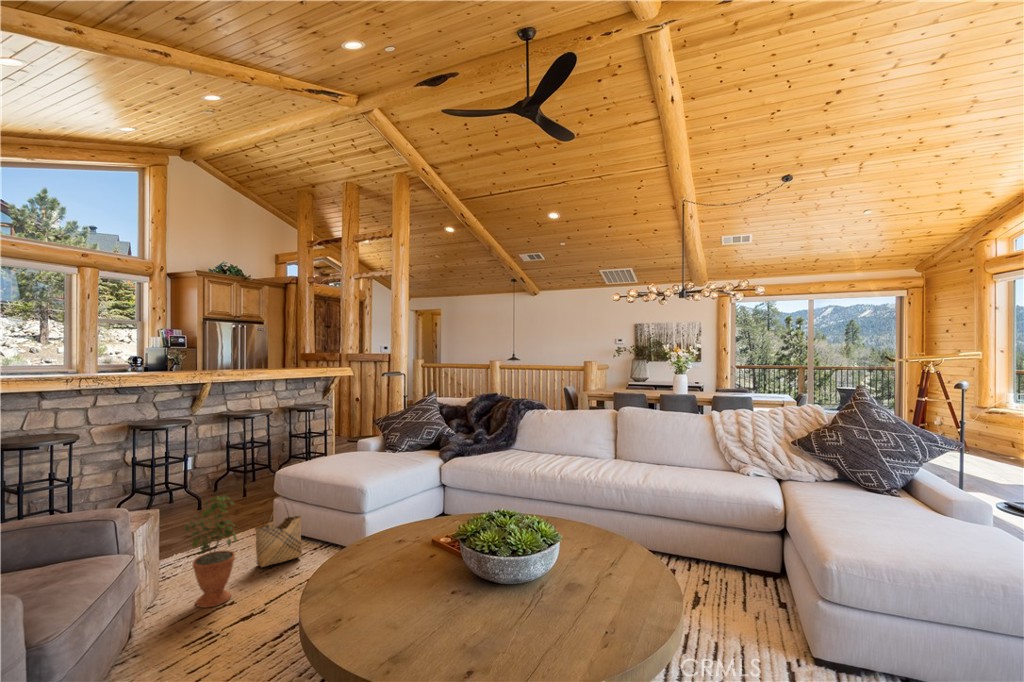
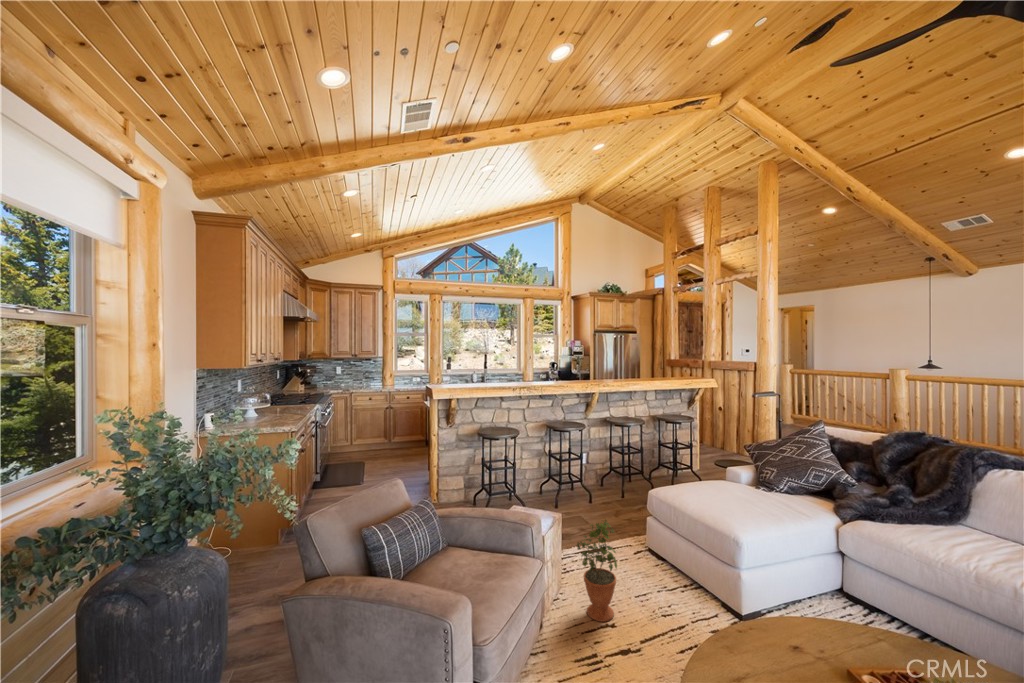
woven basket: present [255,498,302,567] -> none [632,524,675,589]

